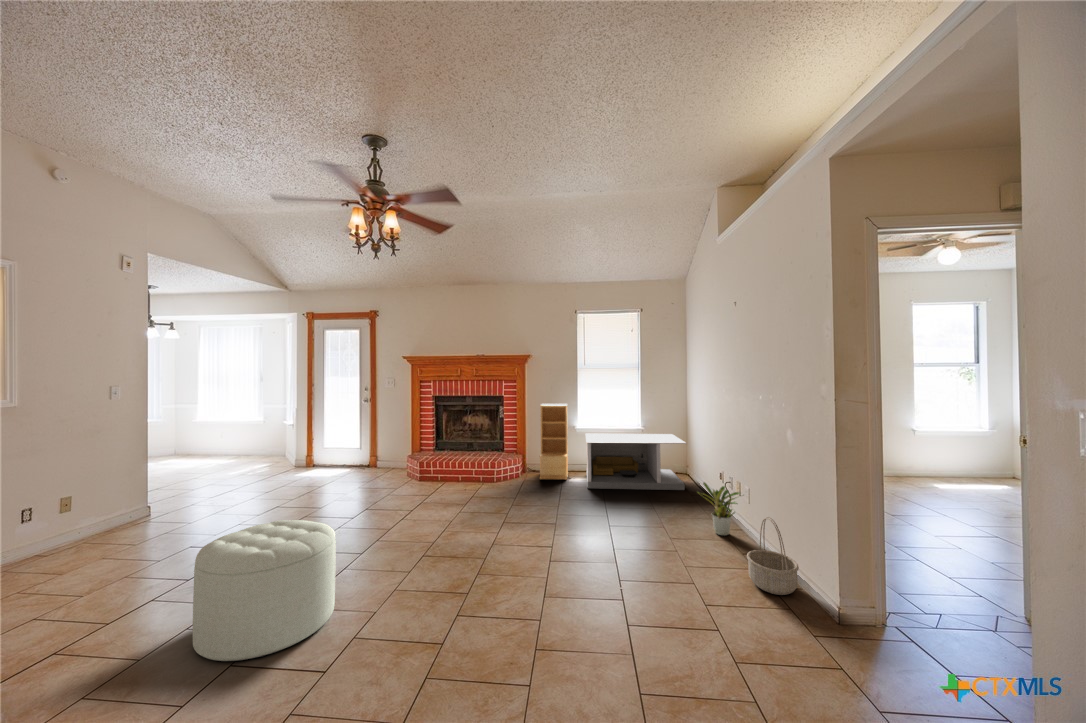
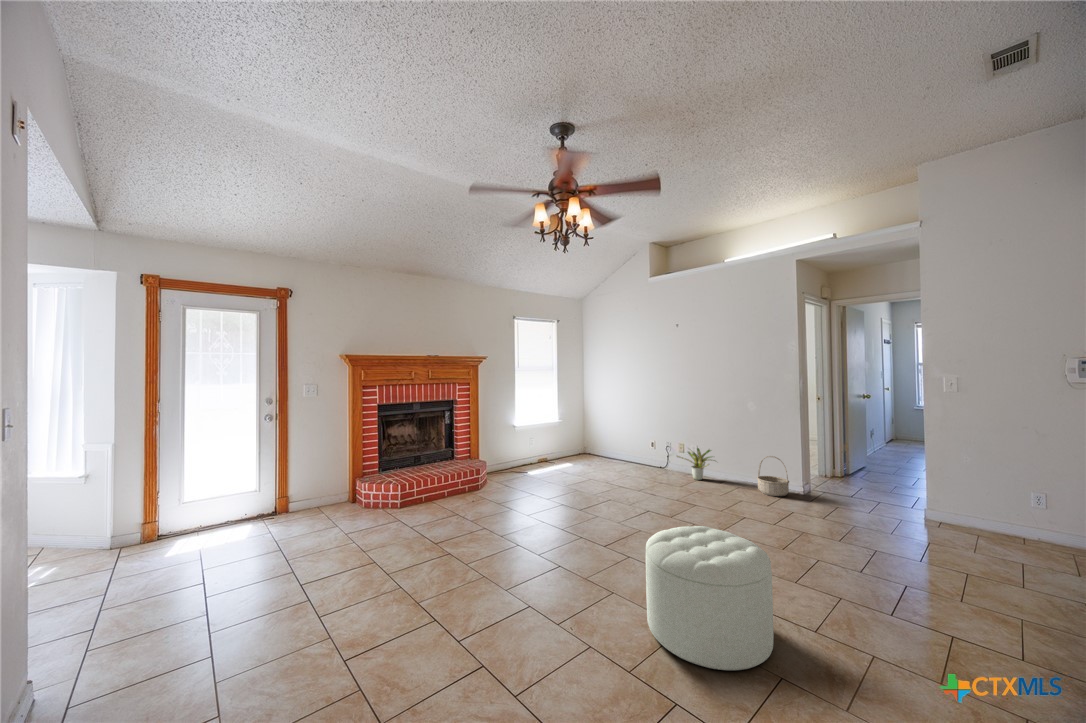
bookshelf: present [540,404,568,480] -> none [491,403,530,478]
coffee table: present [586,434,686,490] -> none [524,422,615,475]

